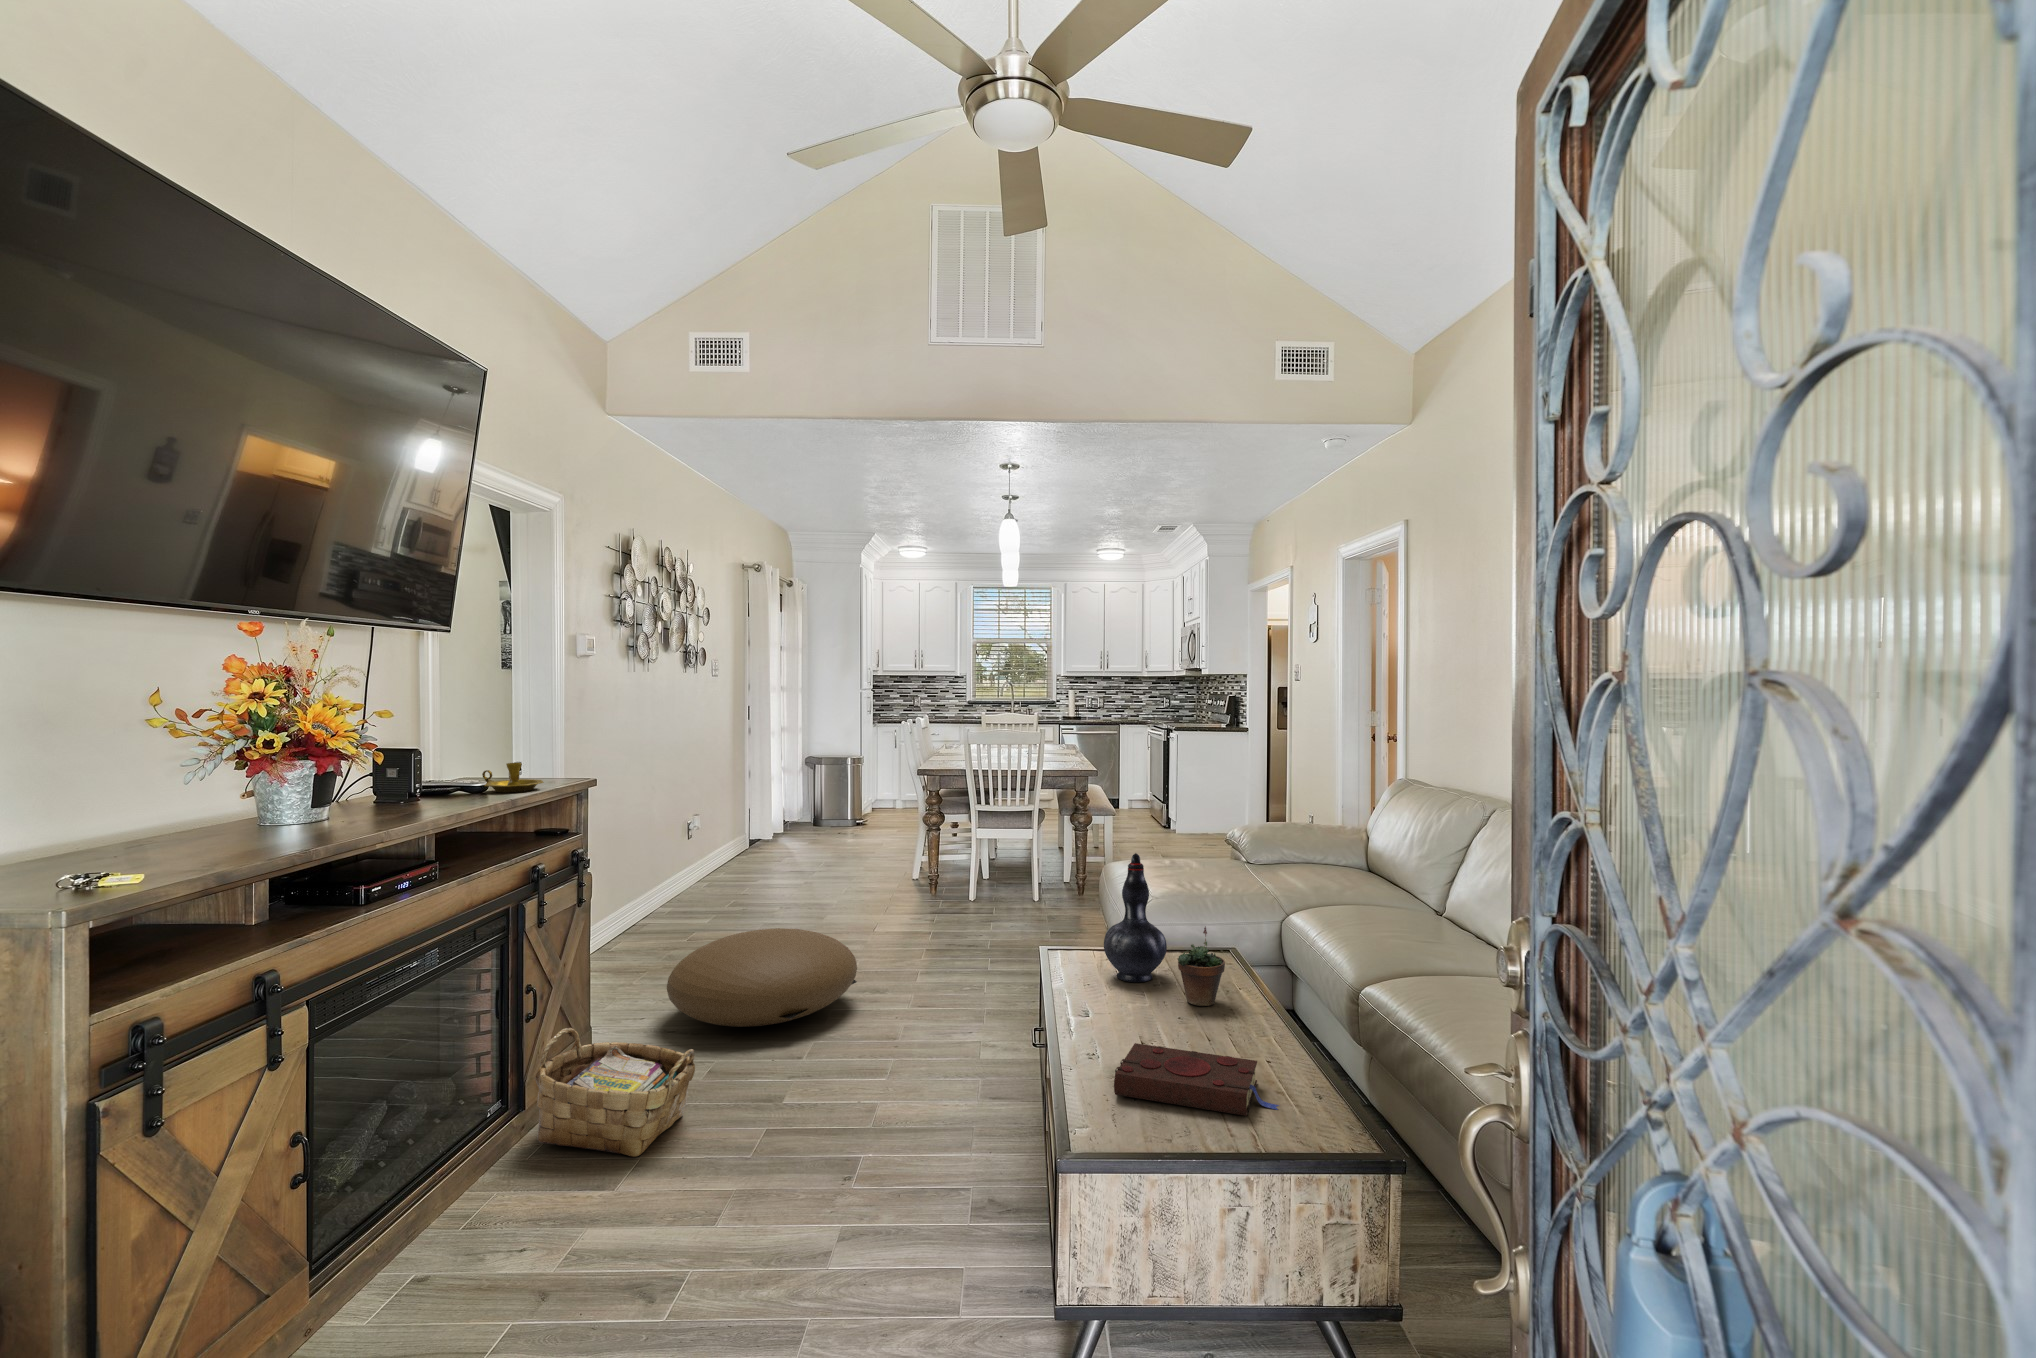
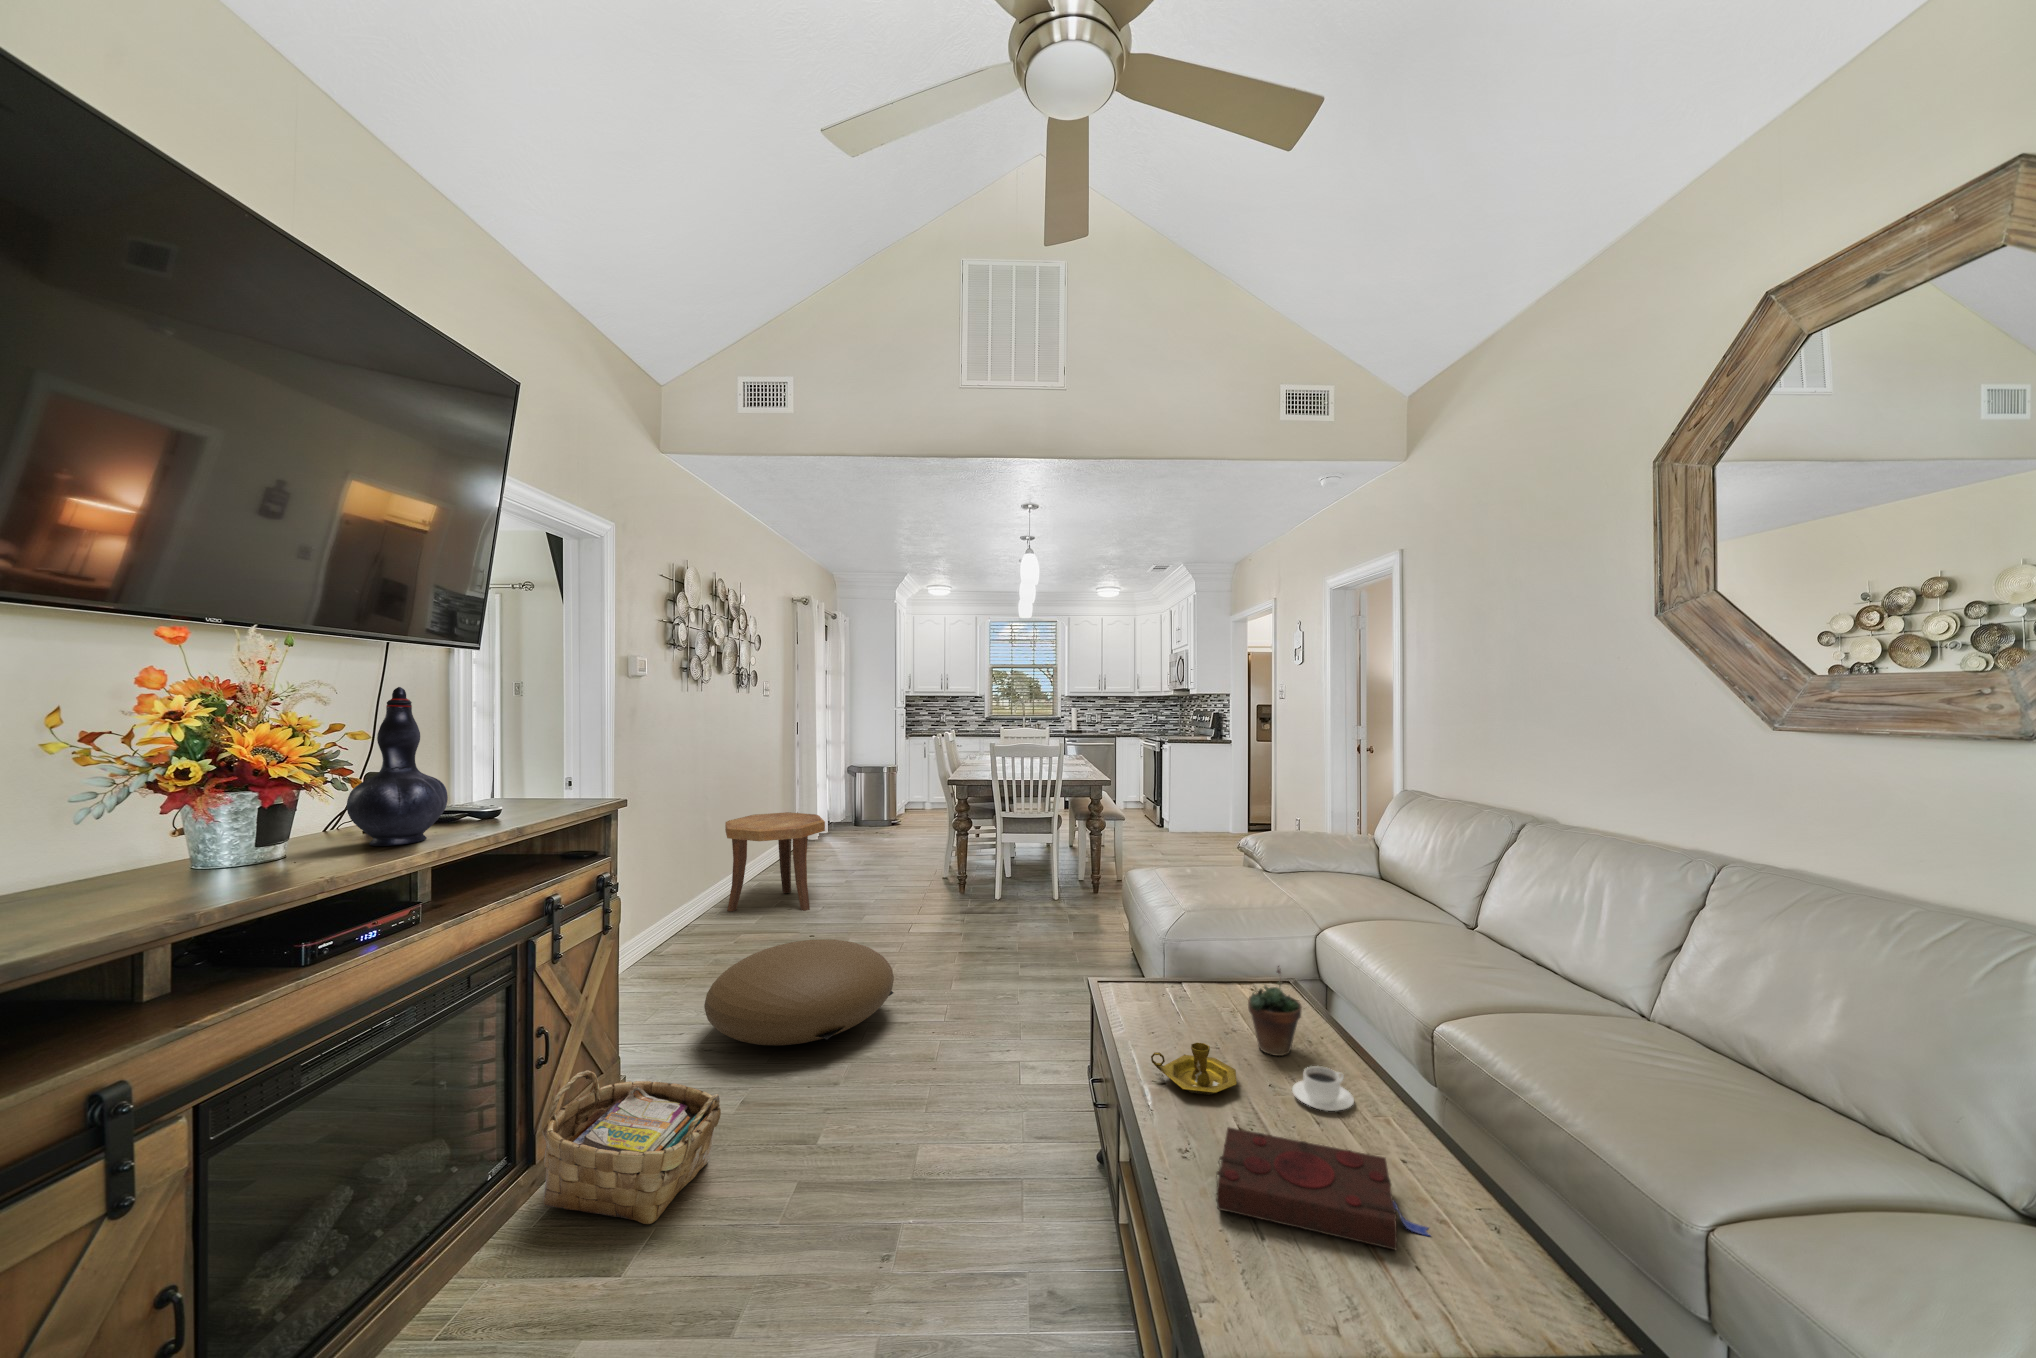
candlestick: present [482,763,543,793] -> present [1151,1043,1237,1095]
side table: none [672,805,781,912] -> present [725,812,825,911]
decorative vase: present [1104,853,1167,982] -> present [347,687,448,846]
coffee cup: none [1204,1007,1255,1041] -> present [1292,1066,1354,1111]

